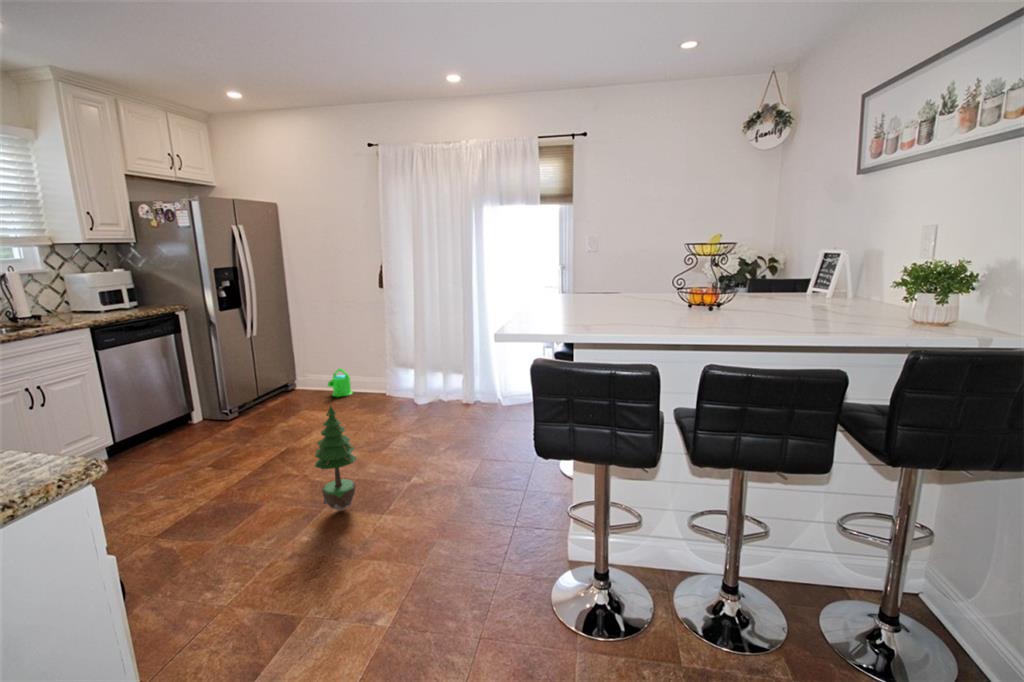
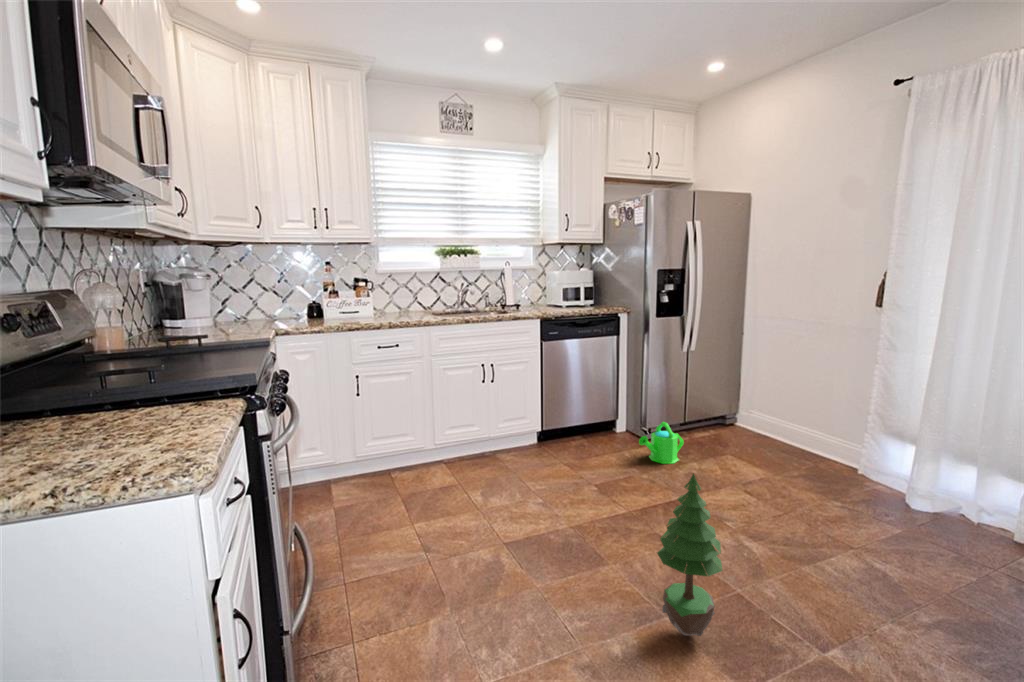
watering can: present [328,369,352,397] -> present [639,422,684,464]

